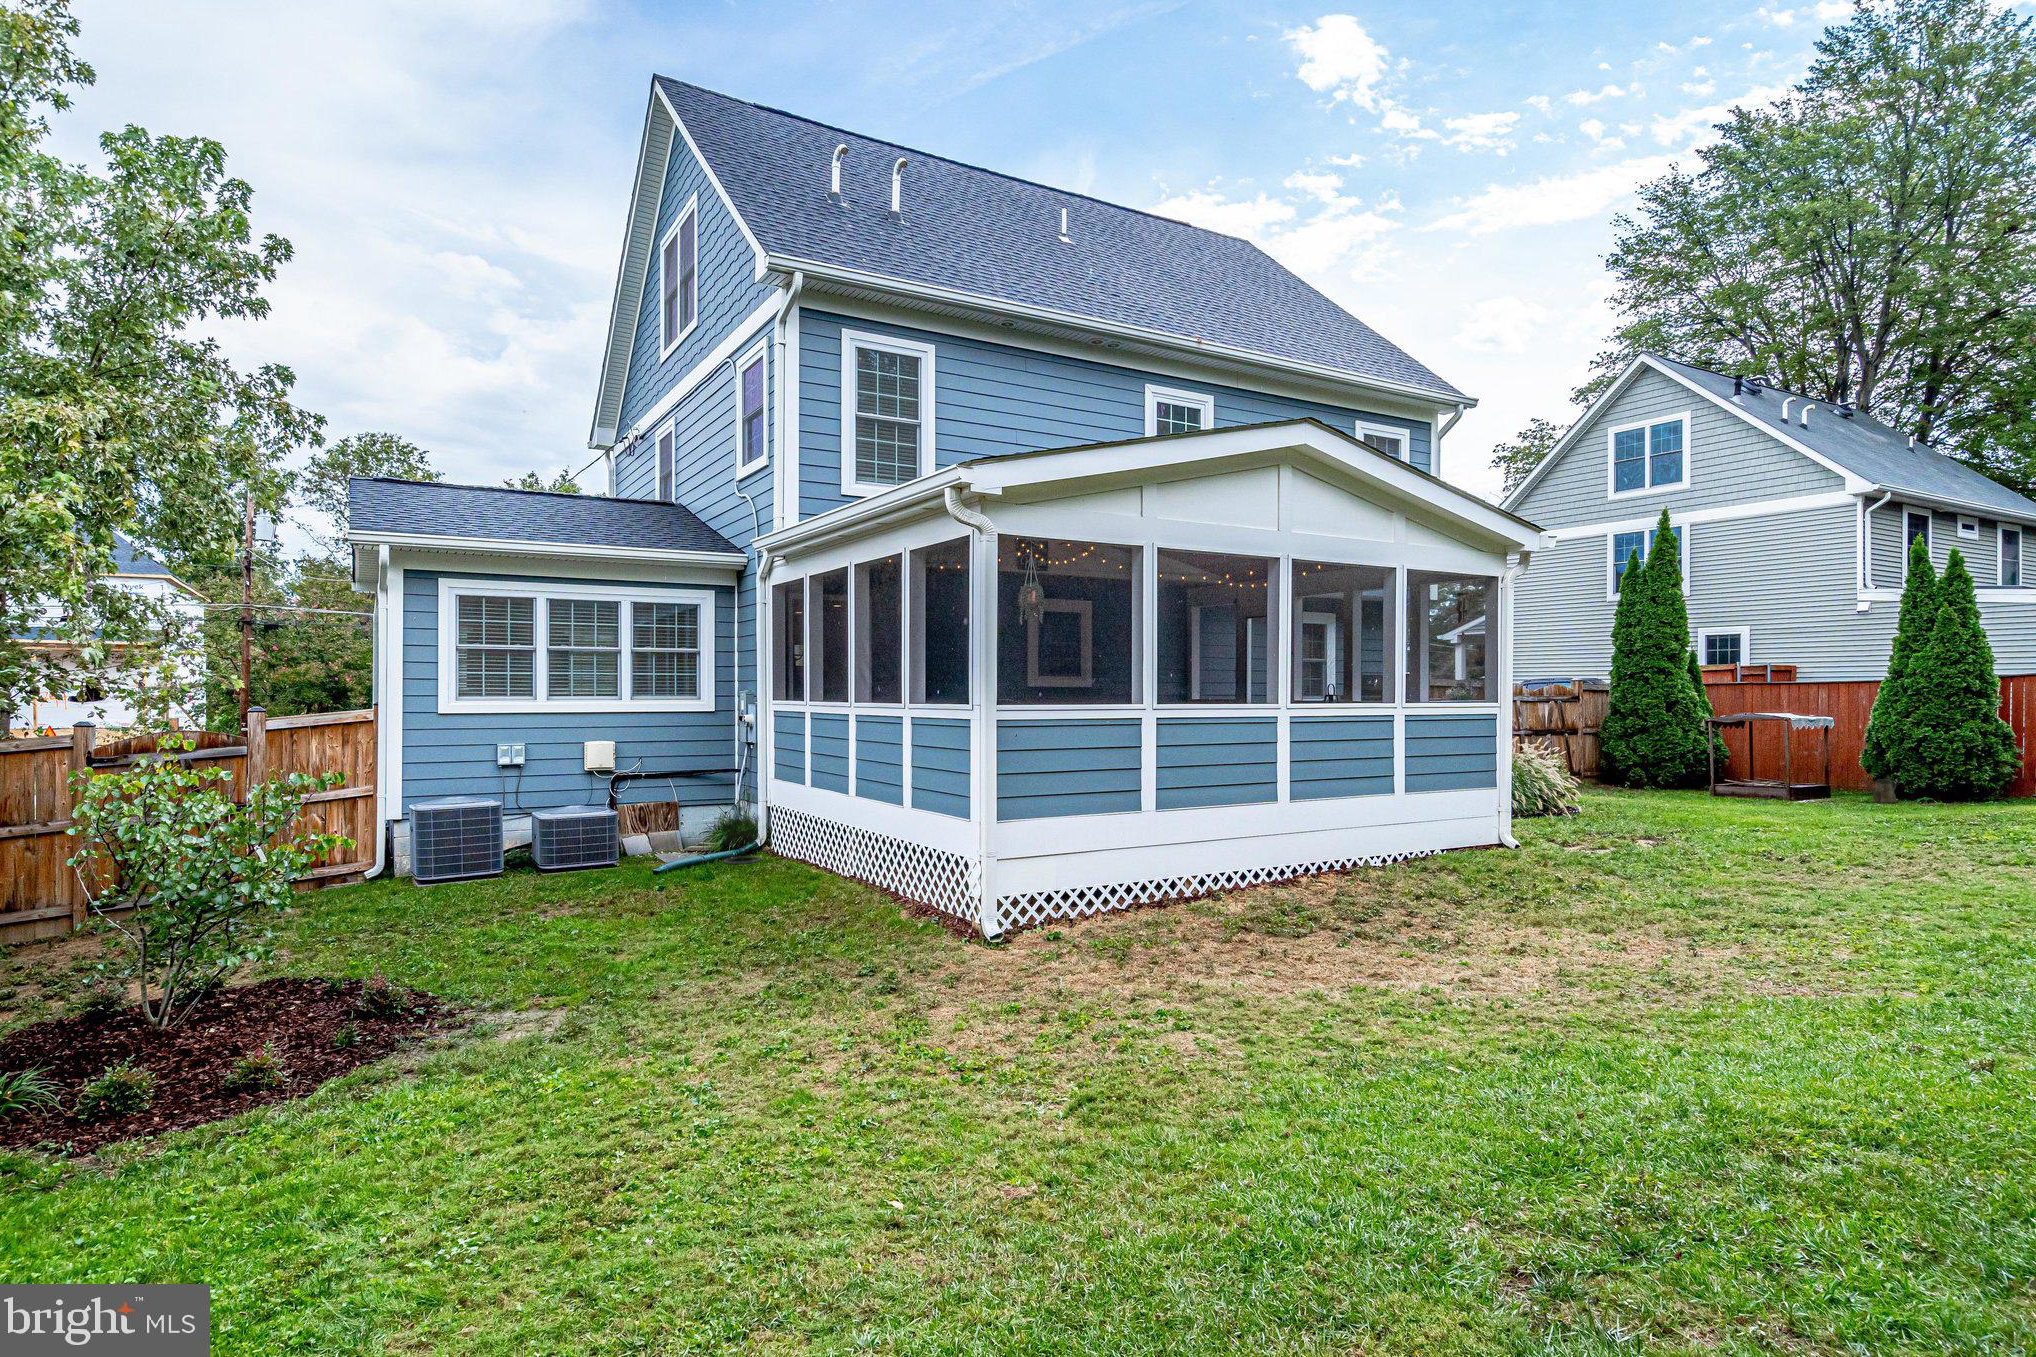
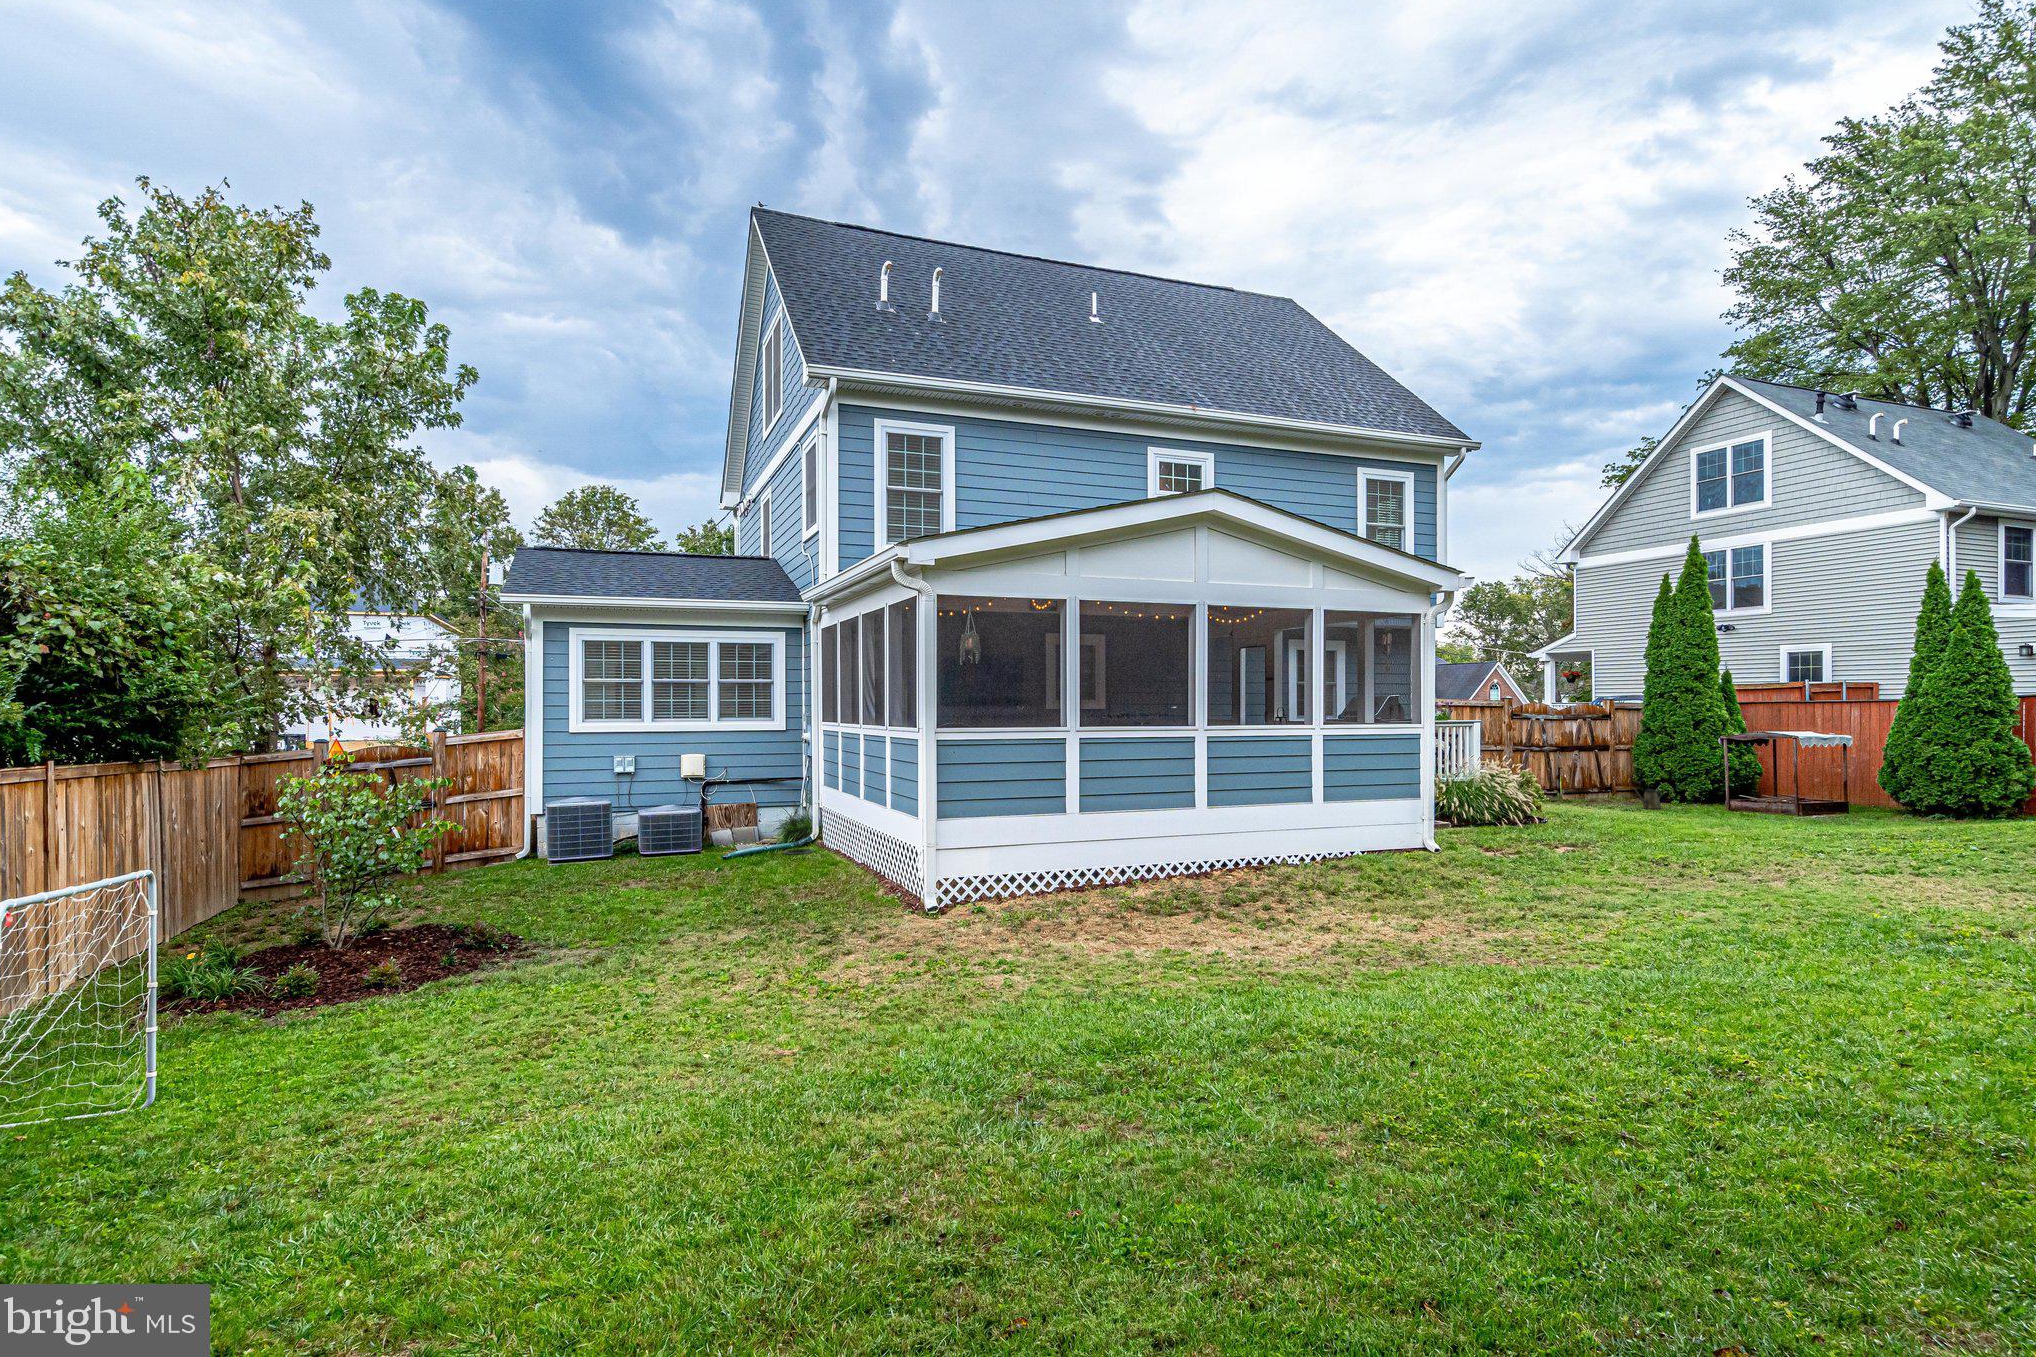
watering can: present [1862,778,1897,803] -> present [1633,788,1661,809]

